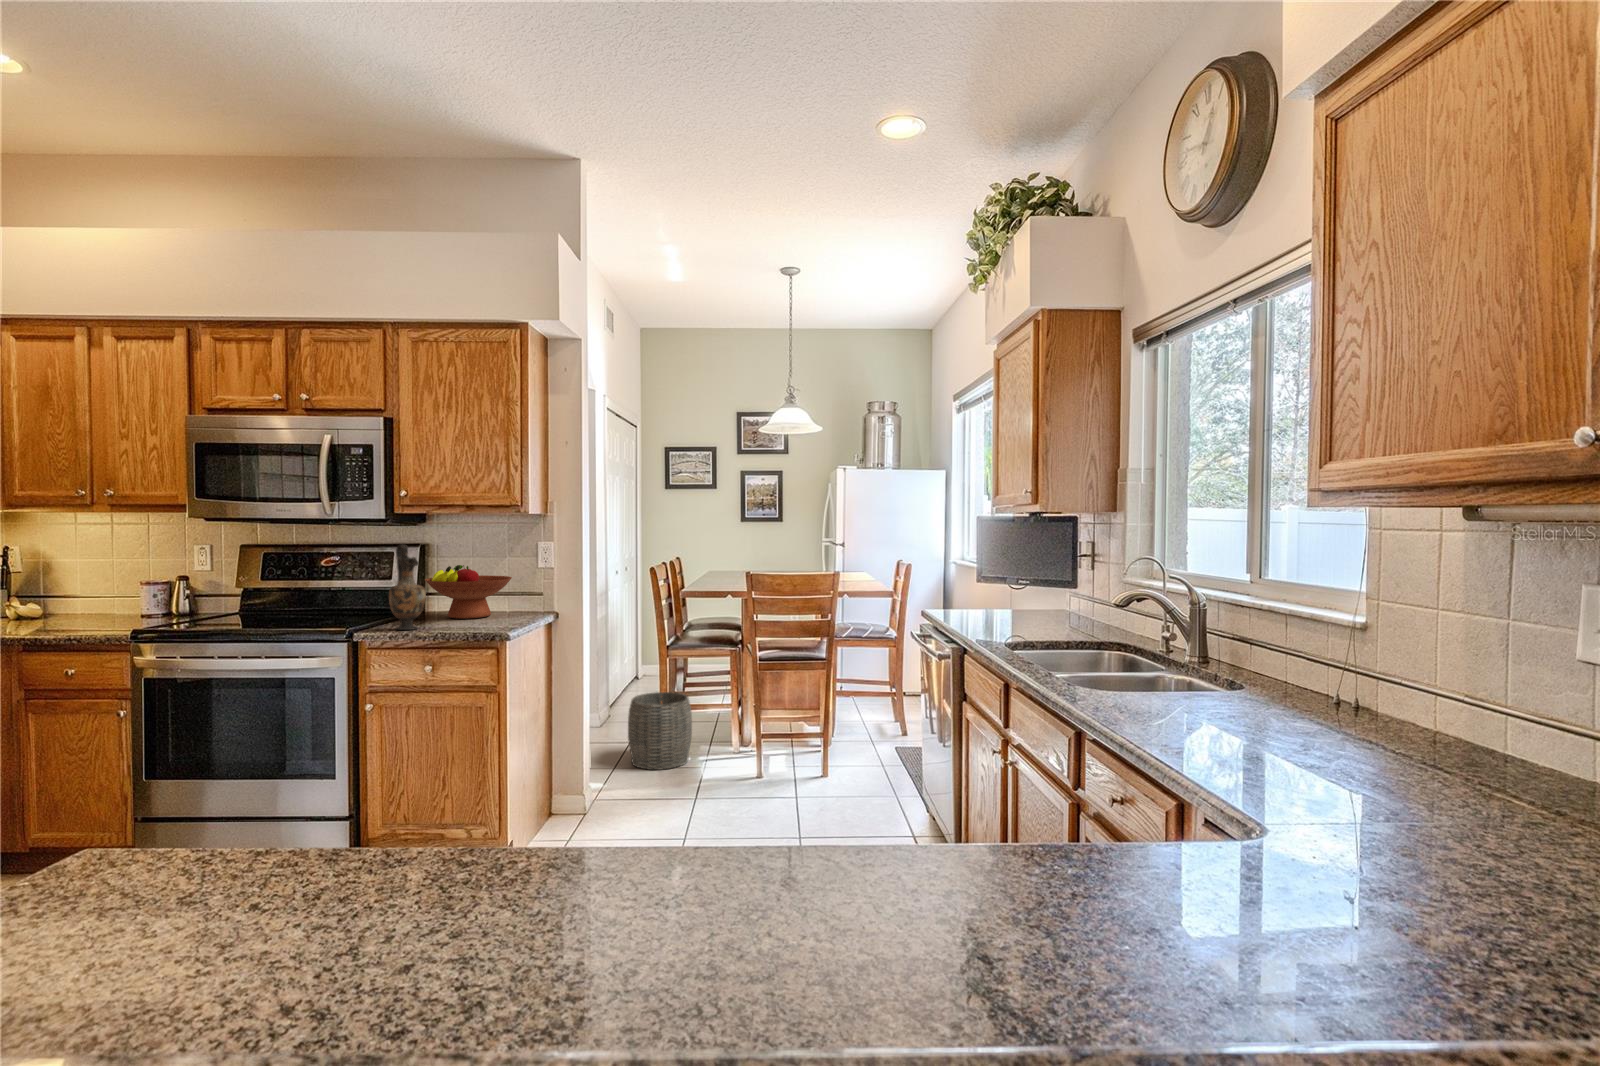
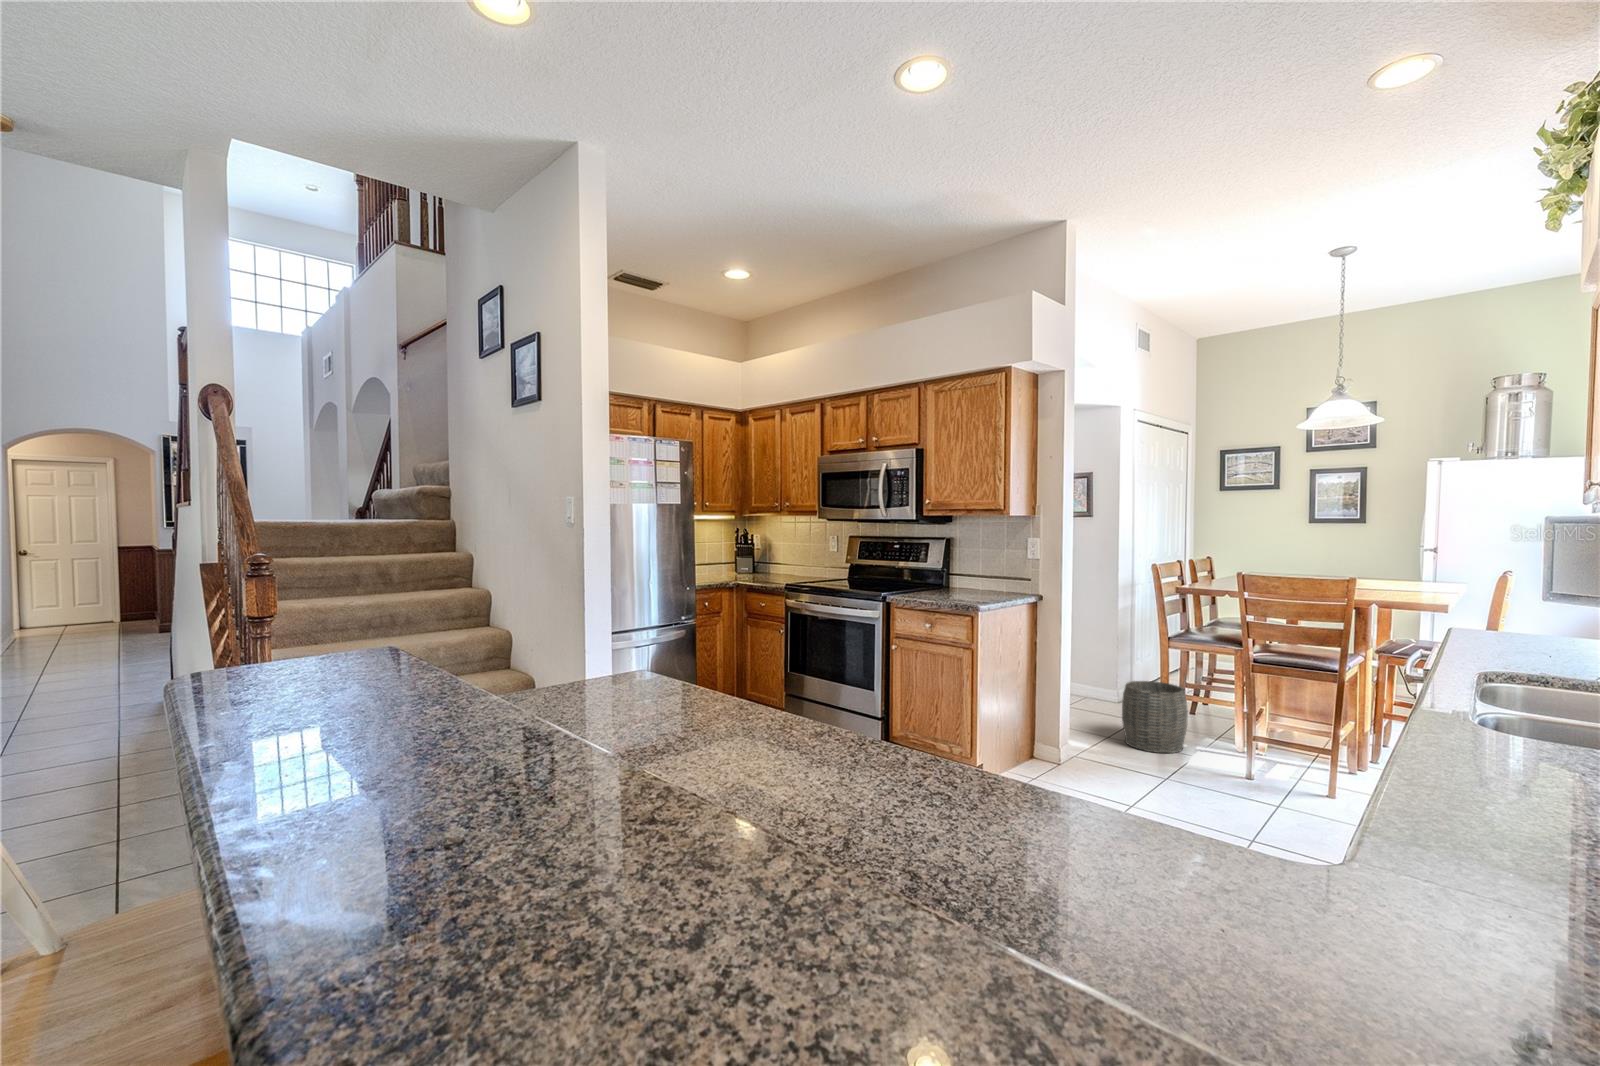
vase: present [389,544,426,630] -> none [908,537,932,597]
fruit bowl: present [425,565,512,619] -> none [941,554,1003,594]

